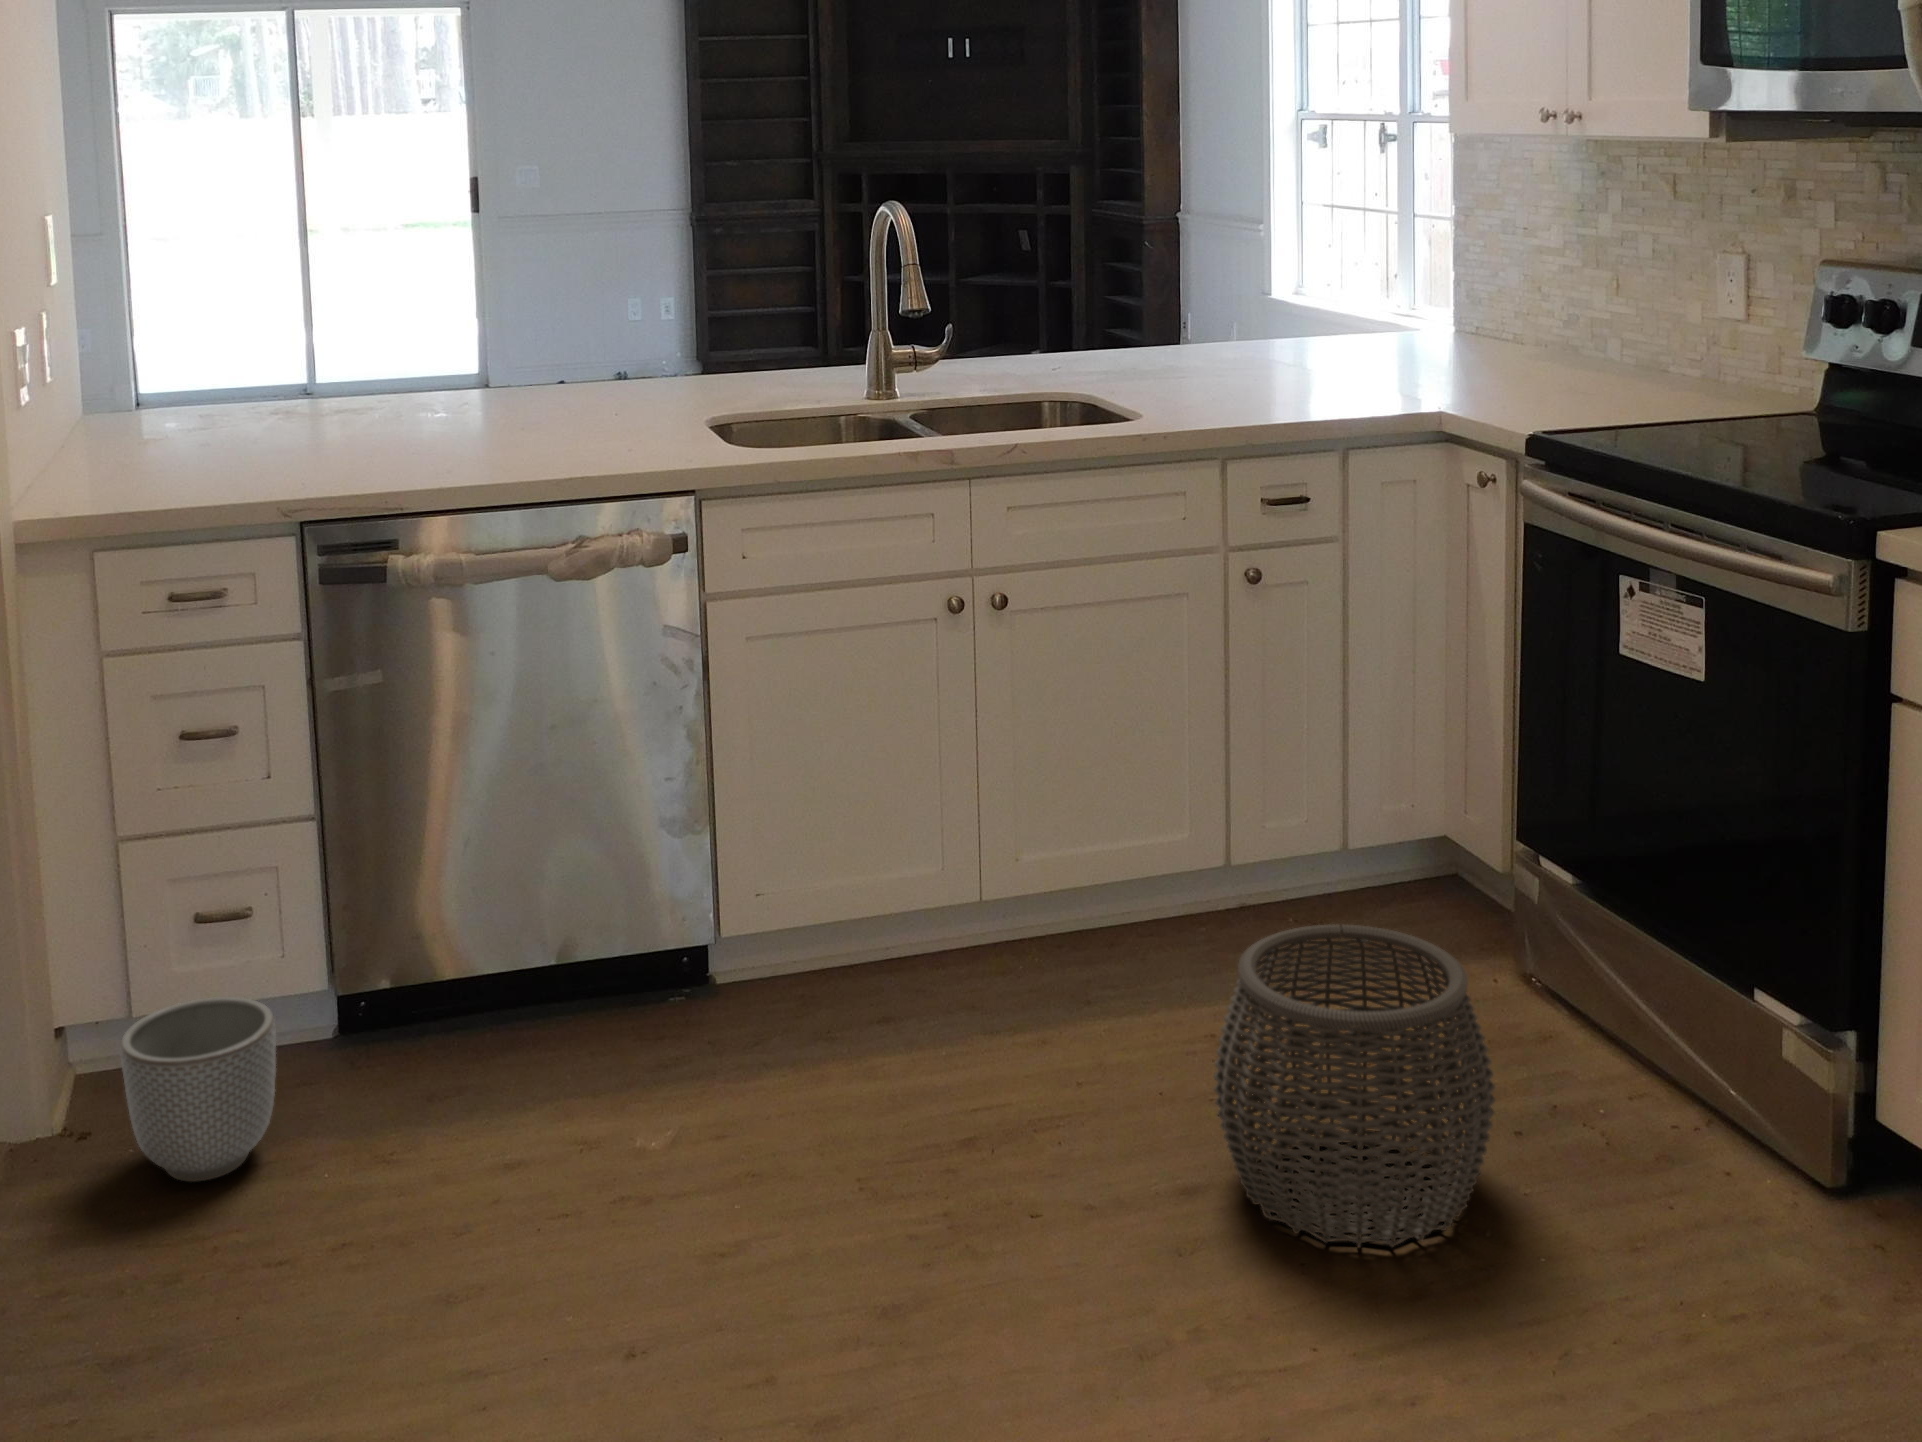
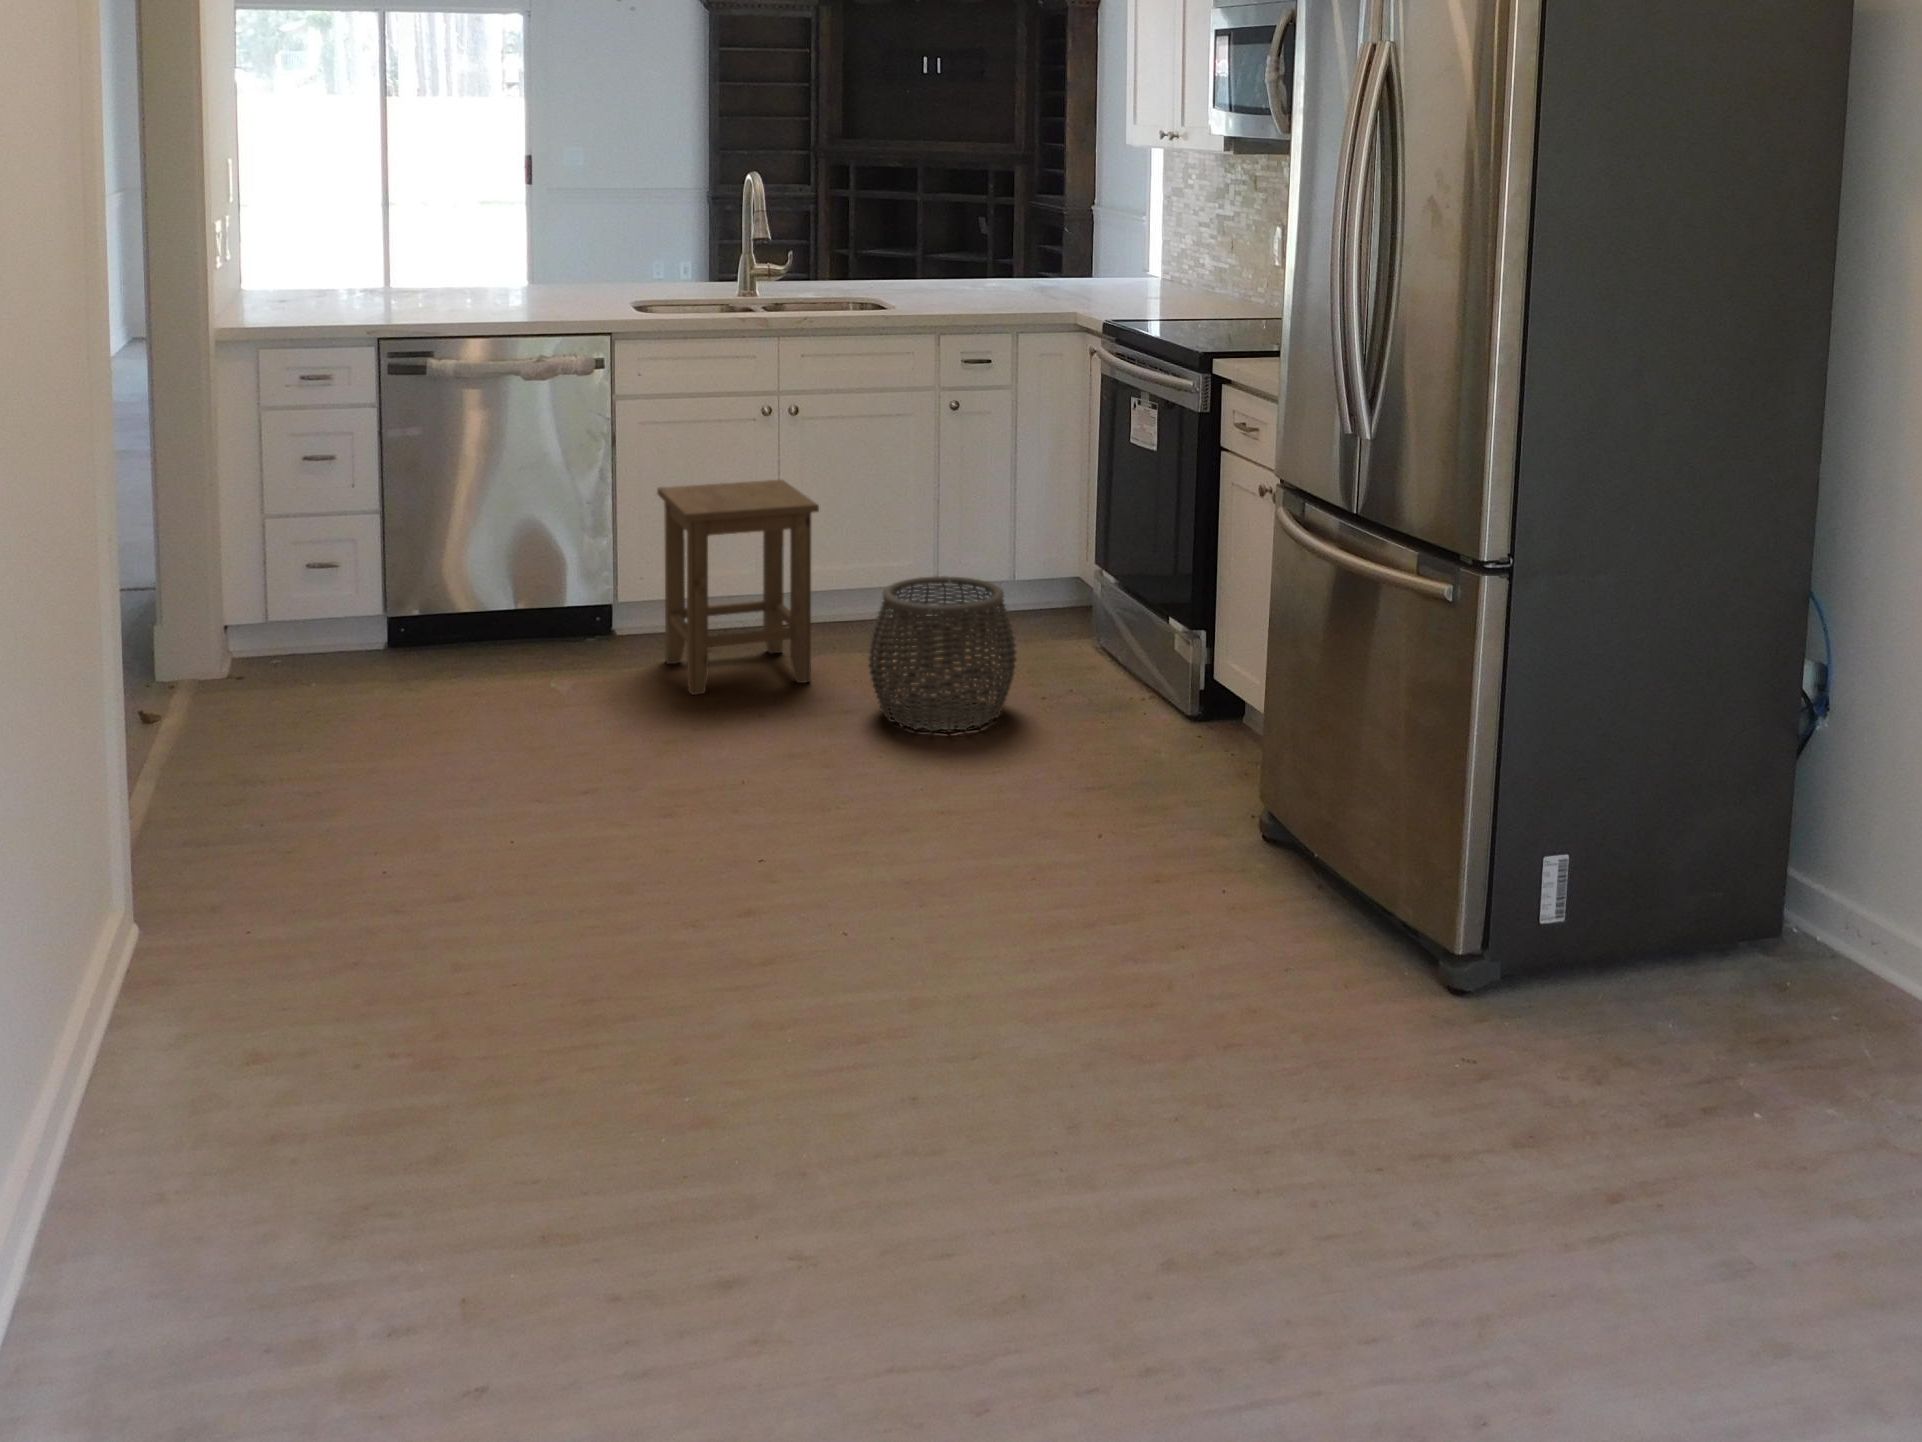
stool: none [789,731,1089,1151] -> present [657,480,819,695]
planter: present [121,997,276,1182] -> none [263,602,351,696]

